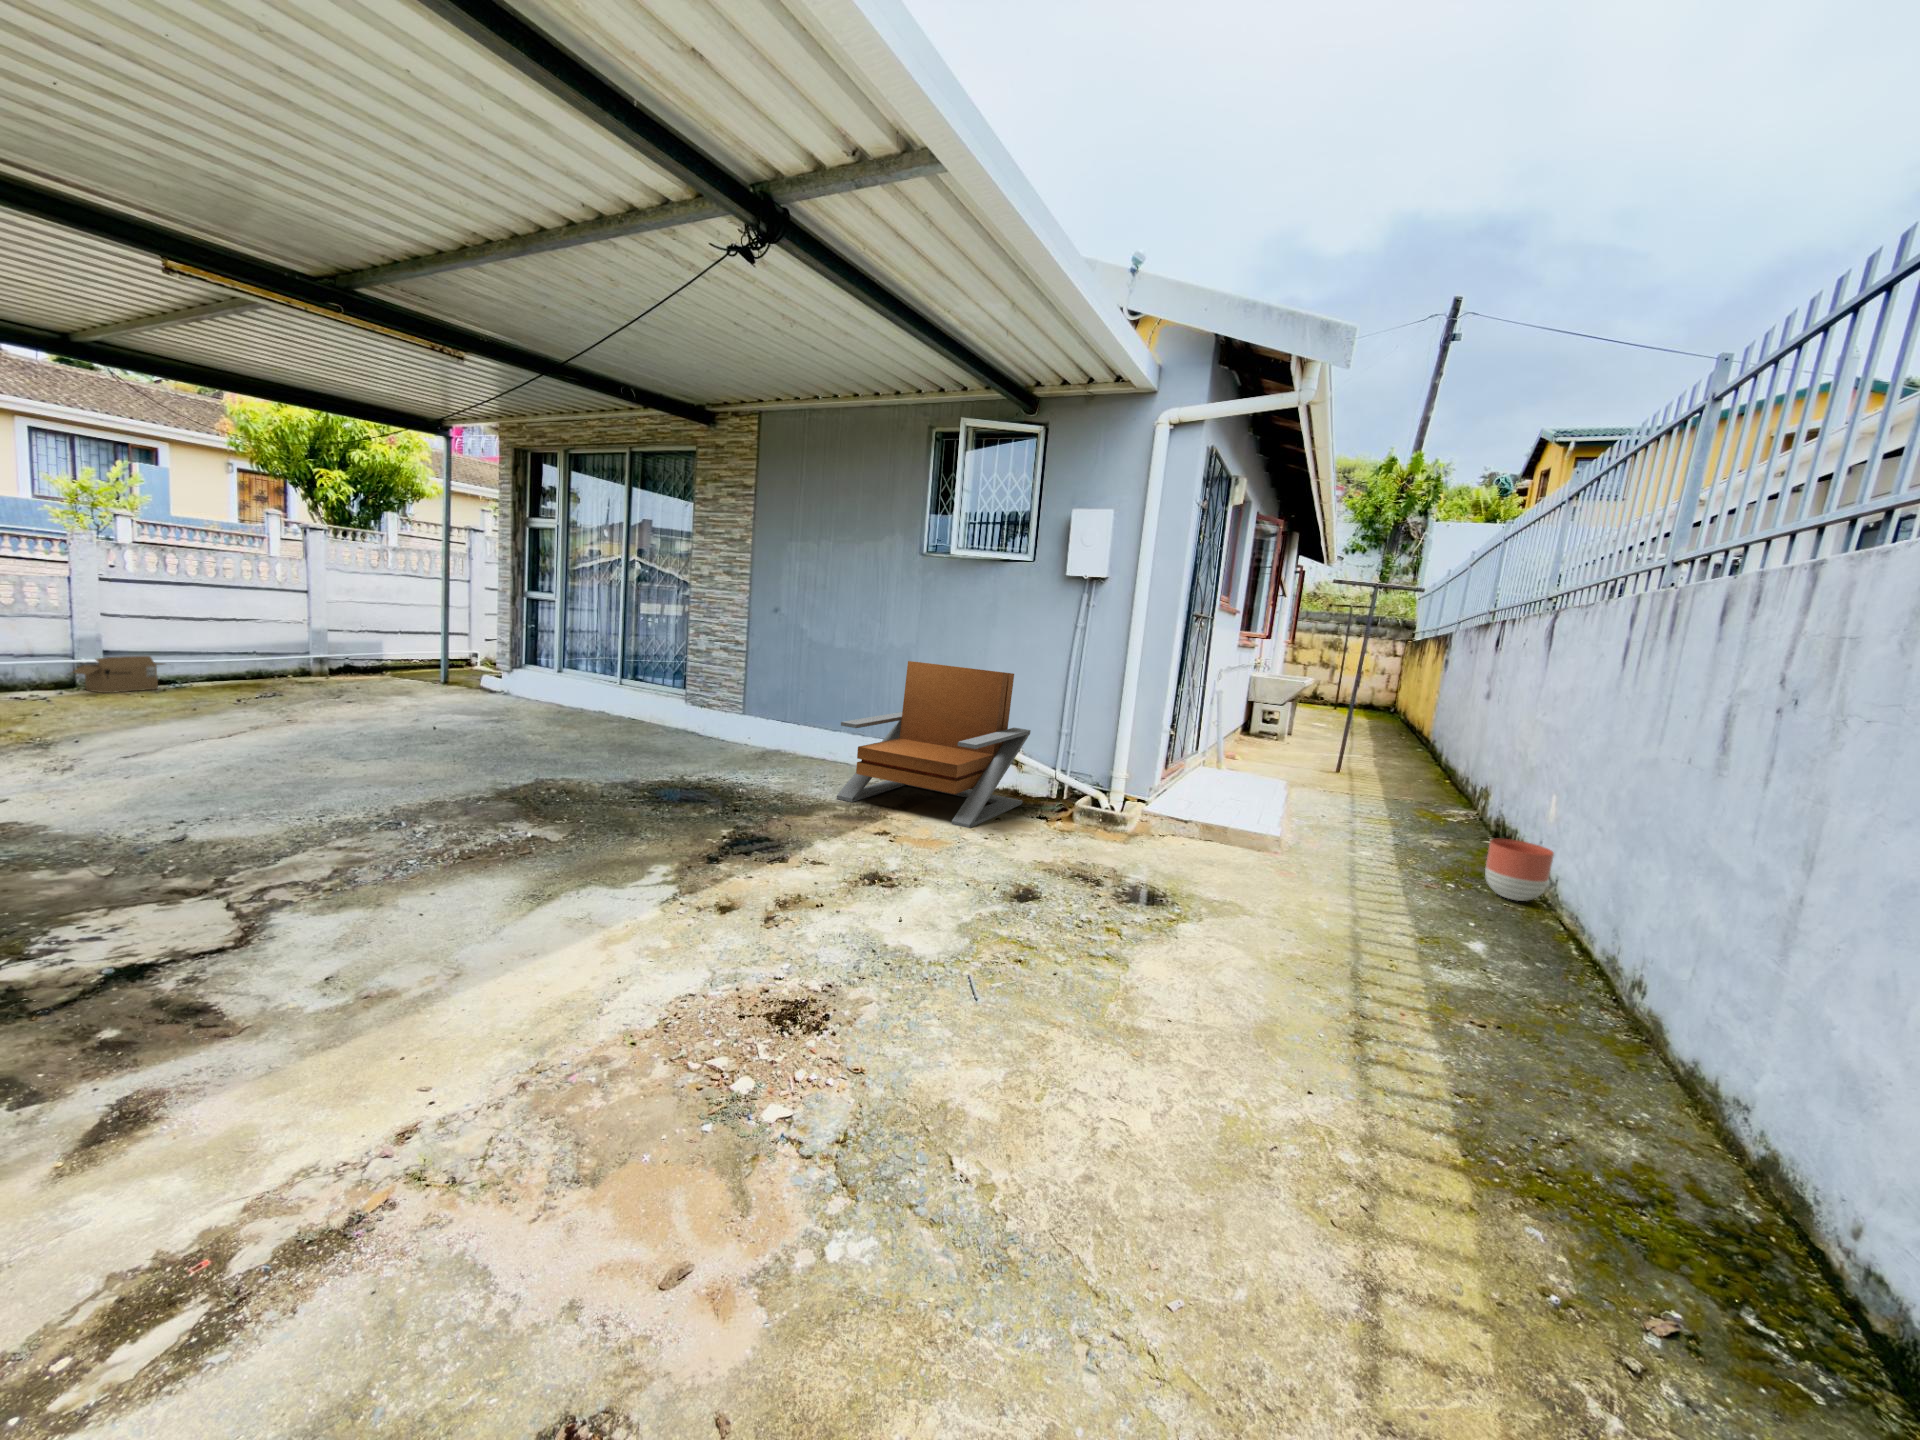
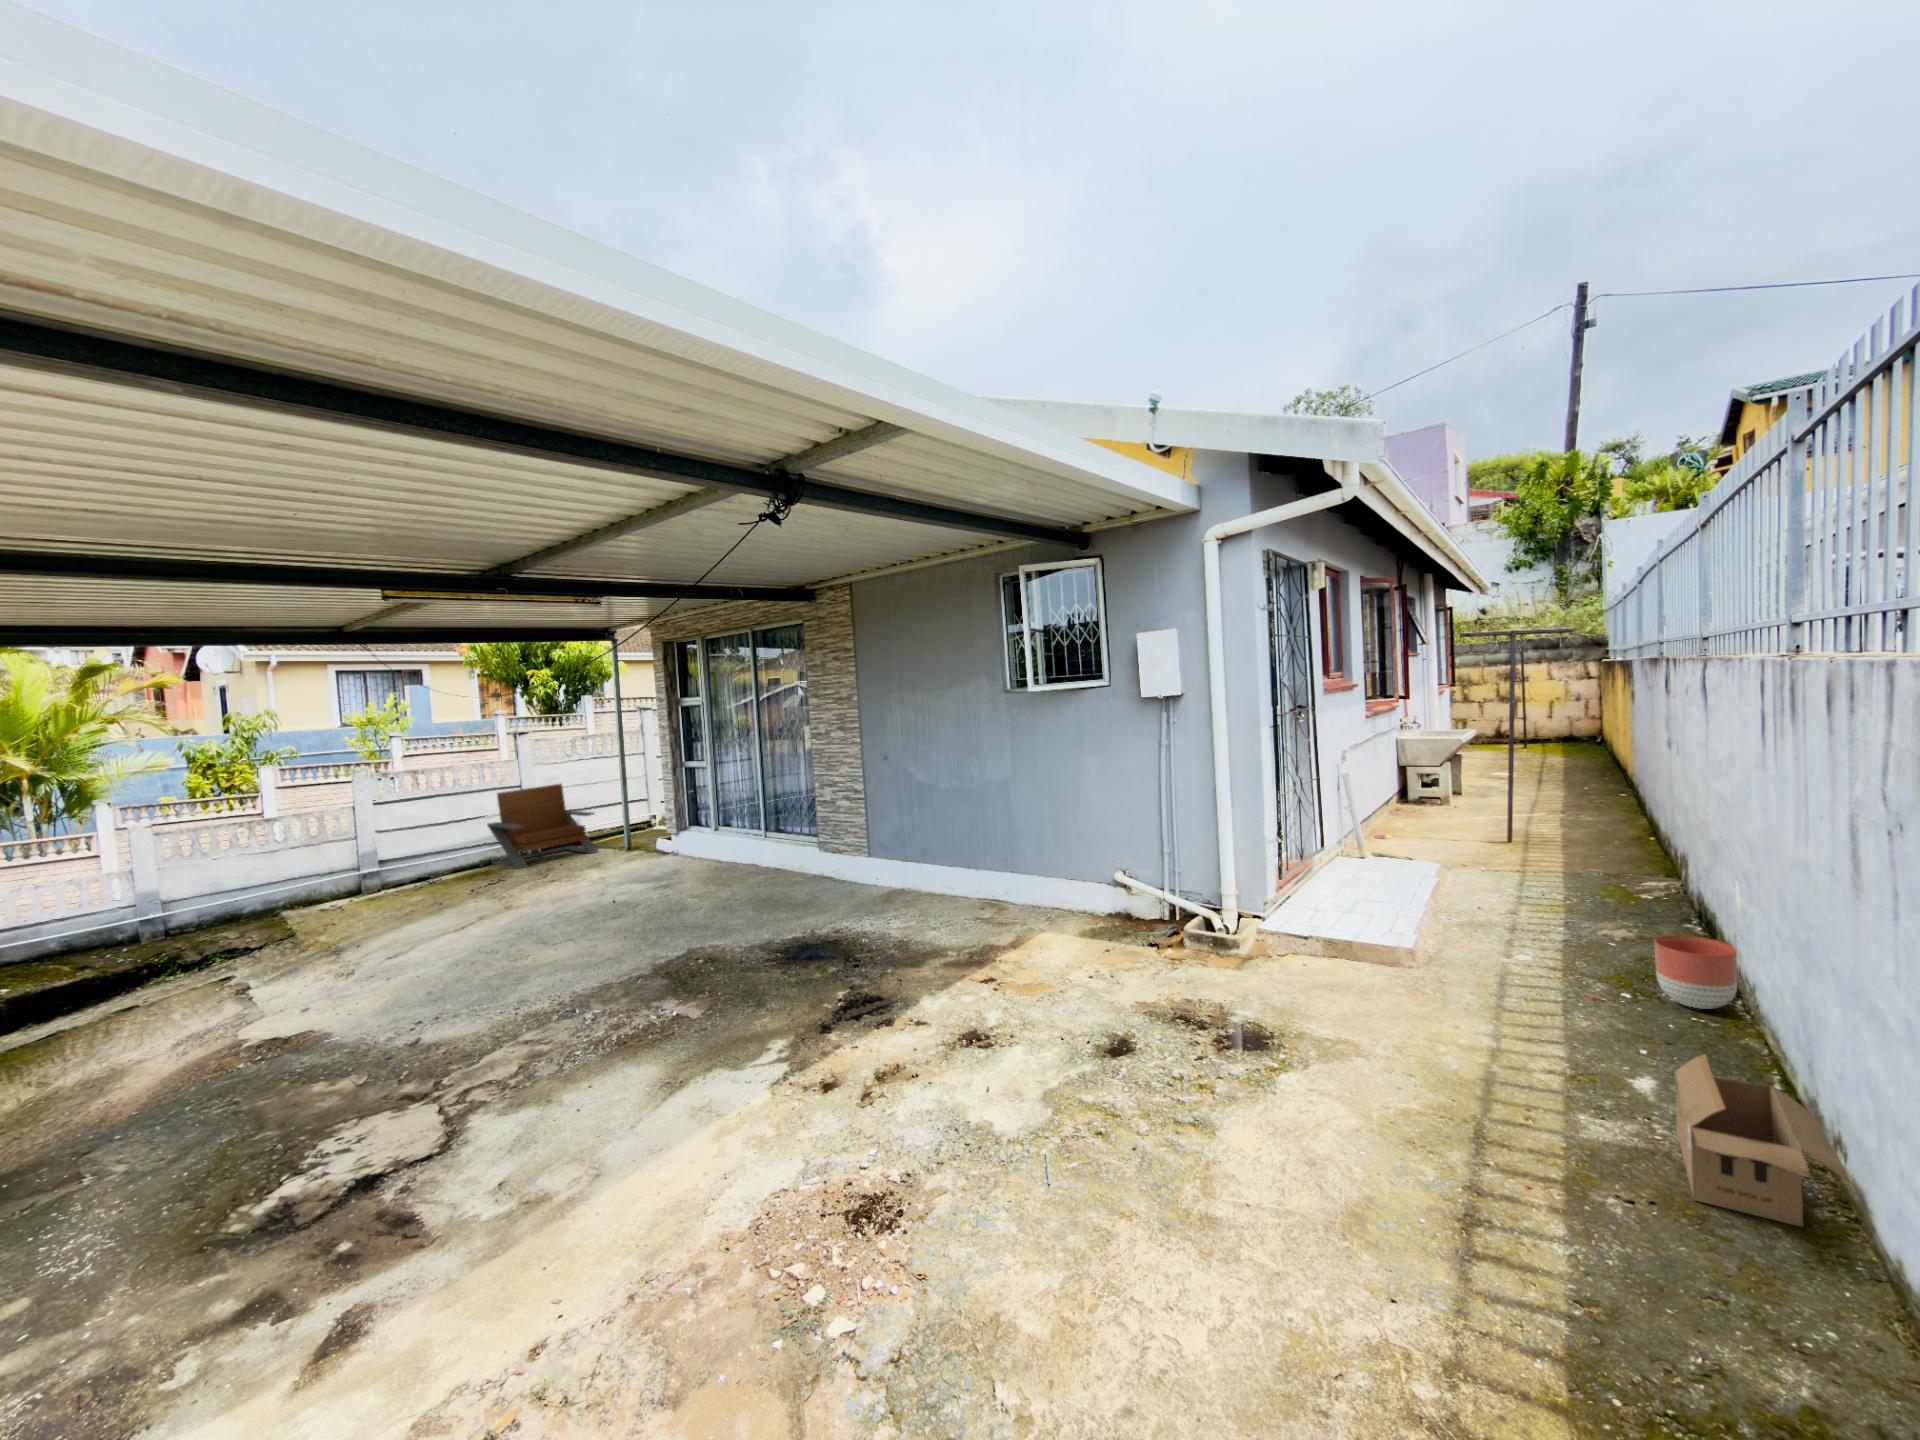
cardboard box: present [73,656,162,693] -> present [1673,1054,1850,1227]
lounge chair: present [837,661,1030,828] -> present [487,784,598,869]

